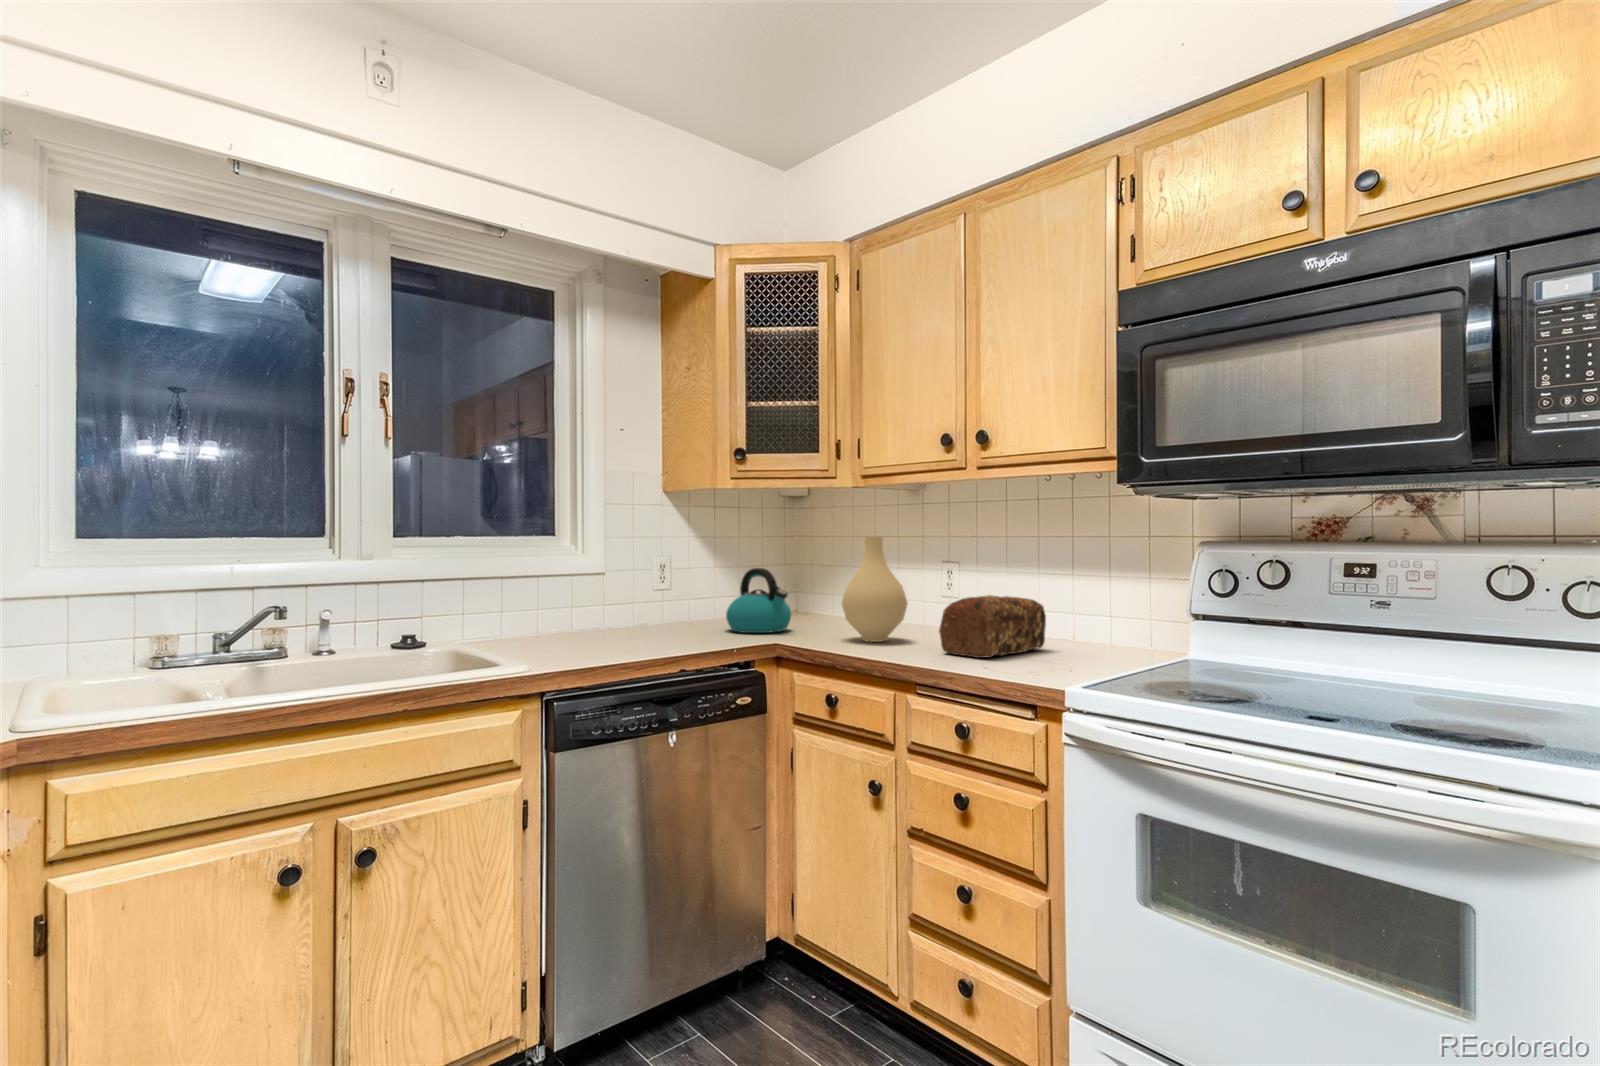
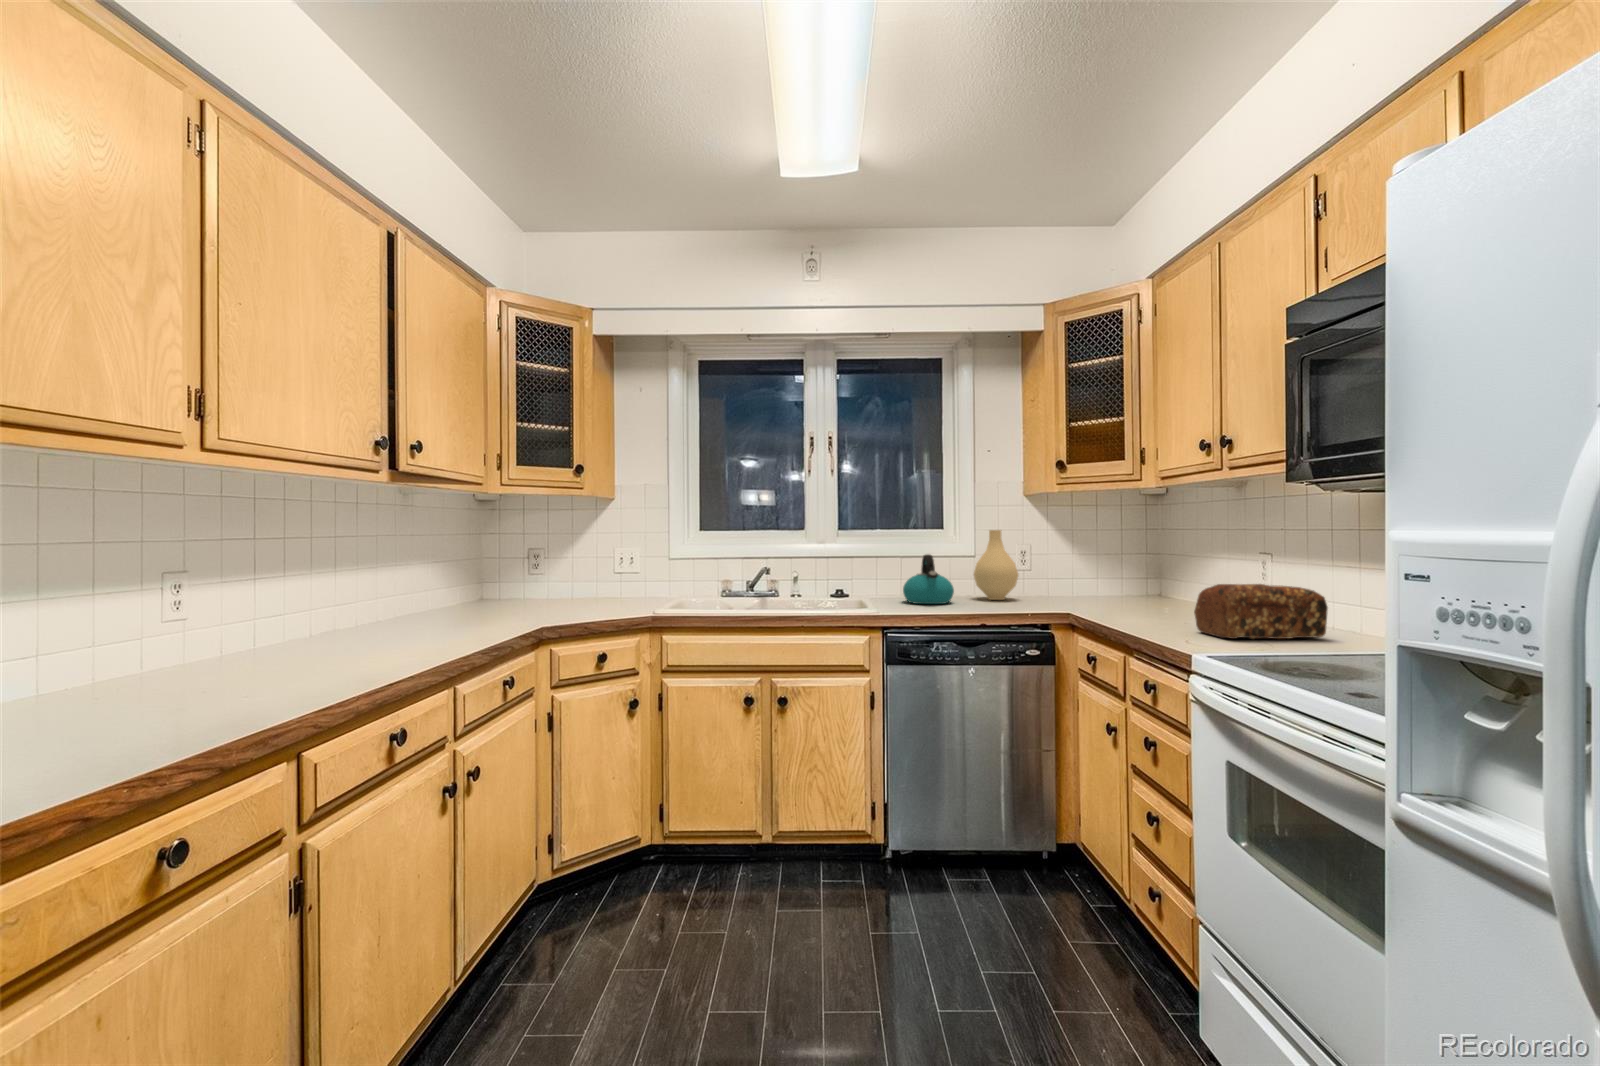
vase: present [842,537,908,642] -> present [974,530,1018,600]
kettle: present [726,568,791,633] -> present [903,554,954,604]

